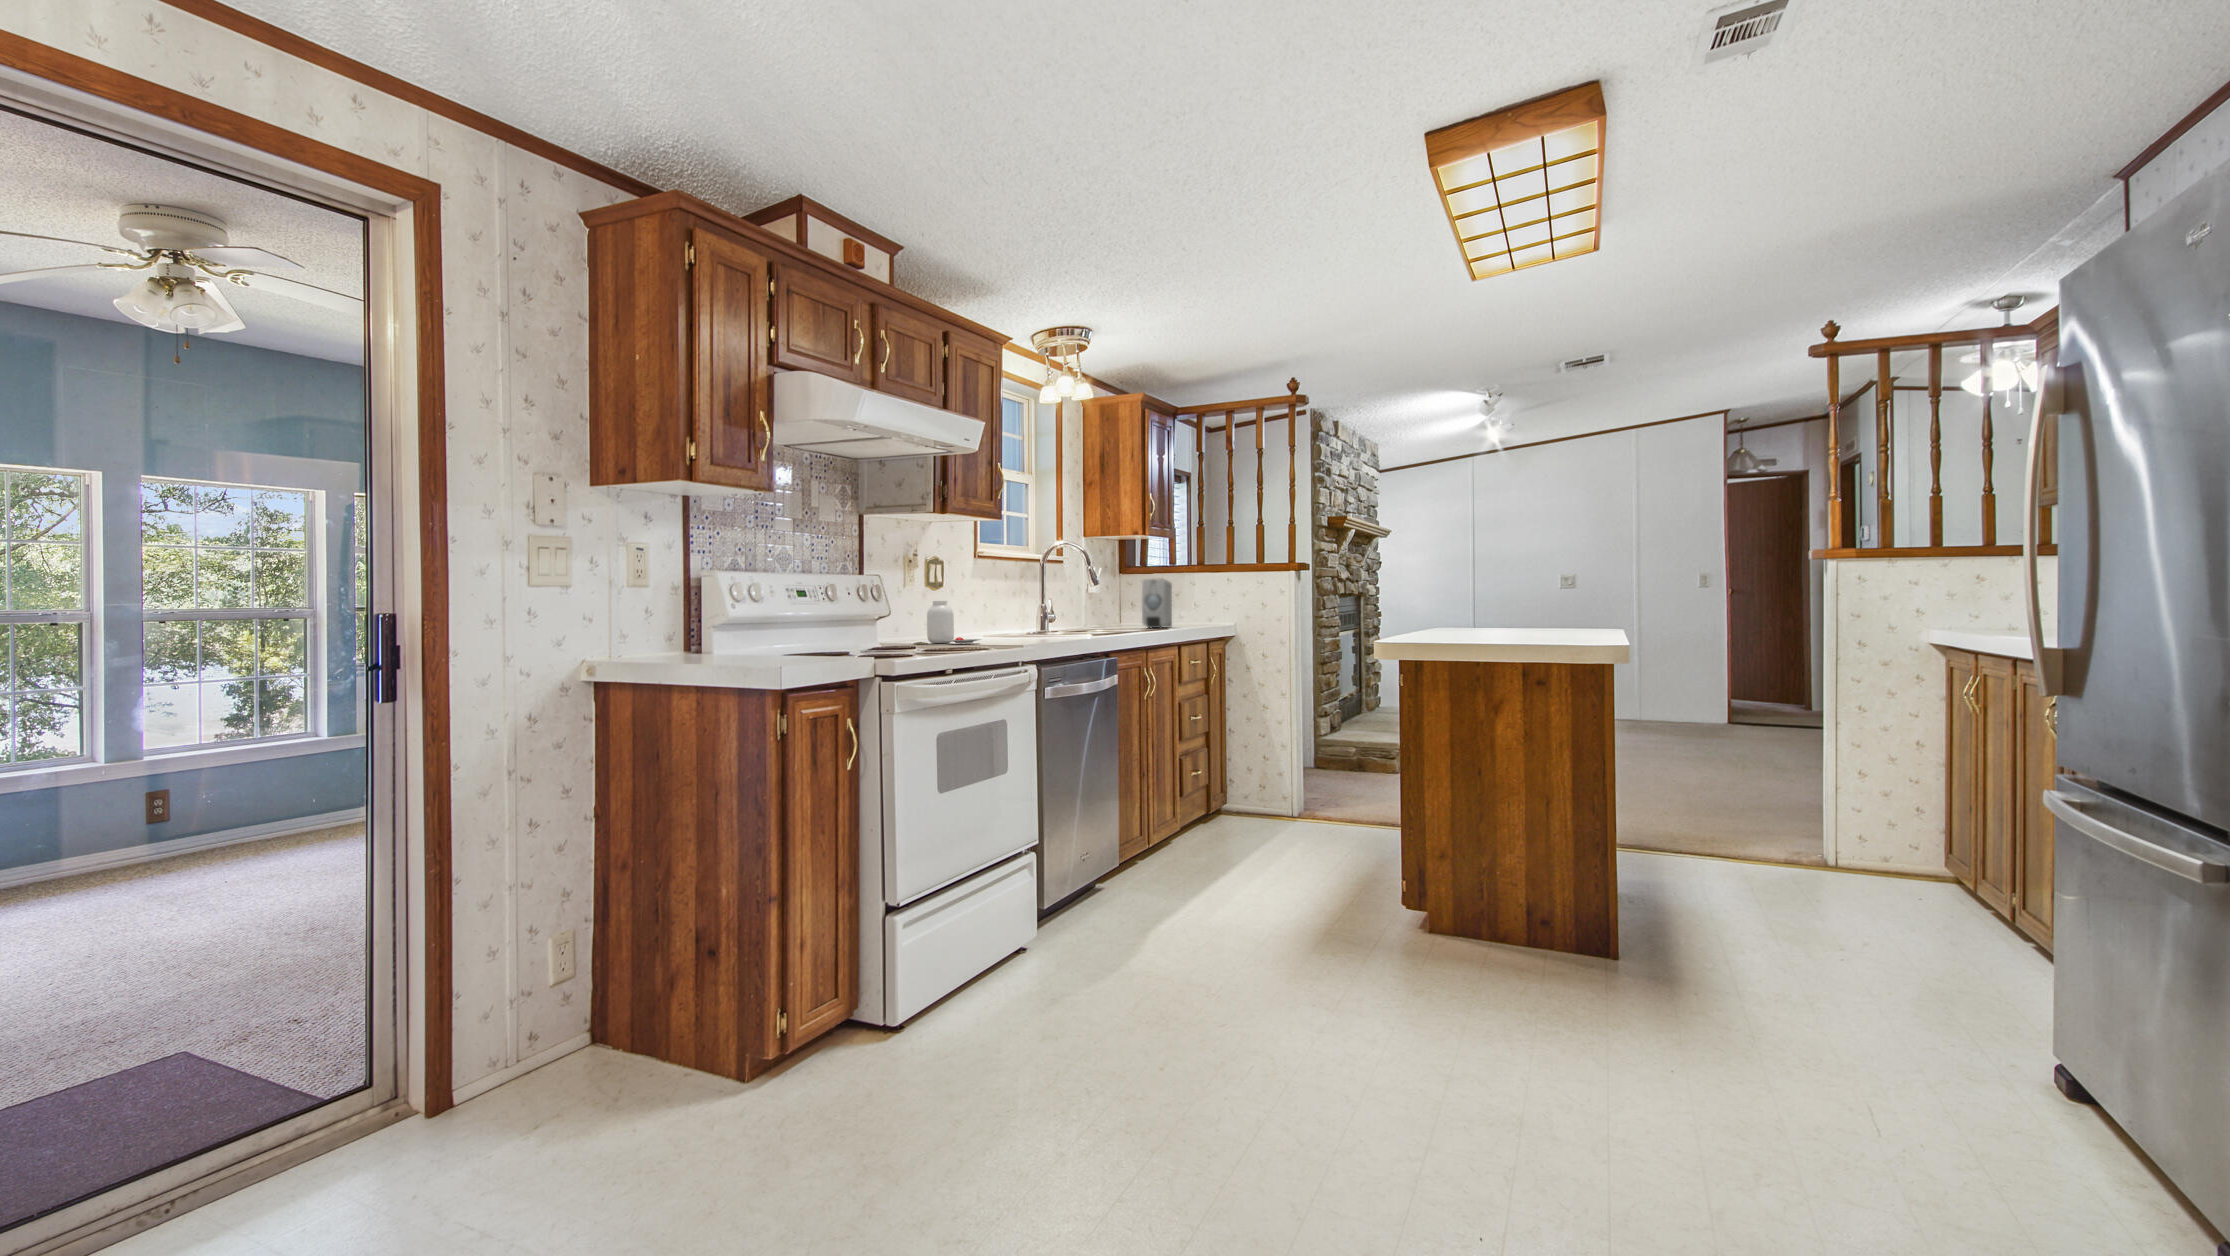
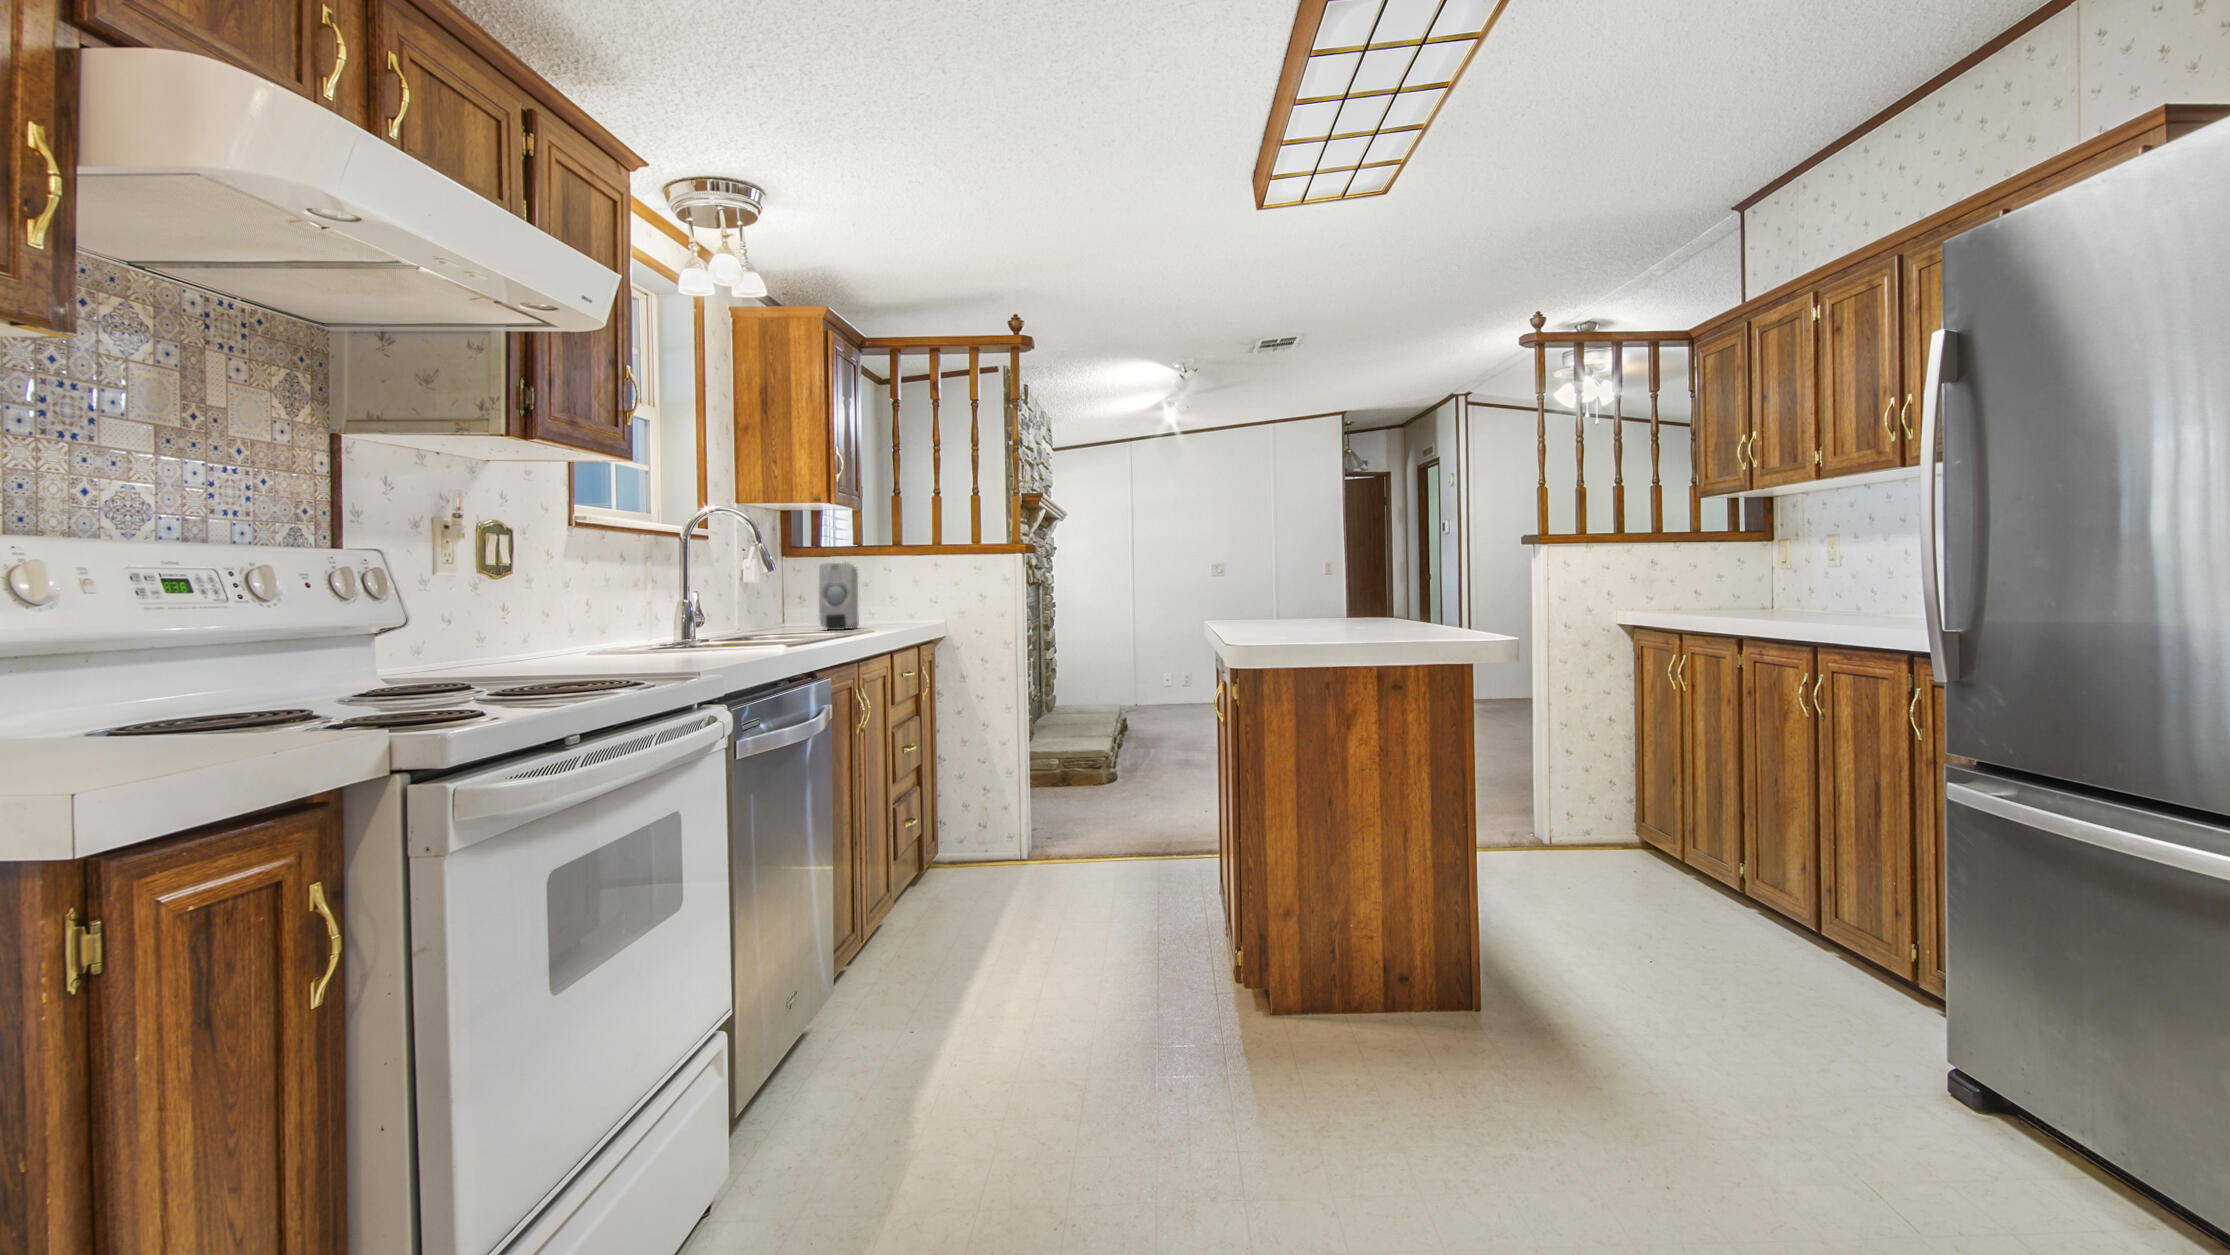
jar: present [914,601,981,644] -> none [459,598,605,678]

